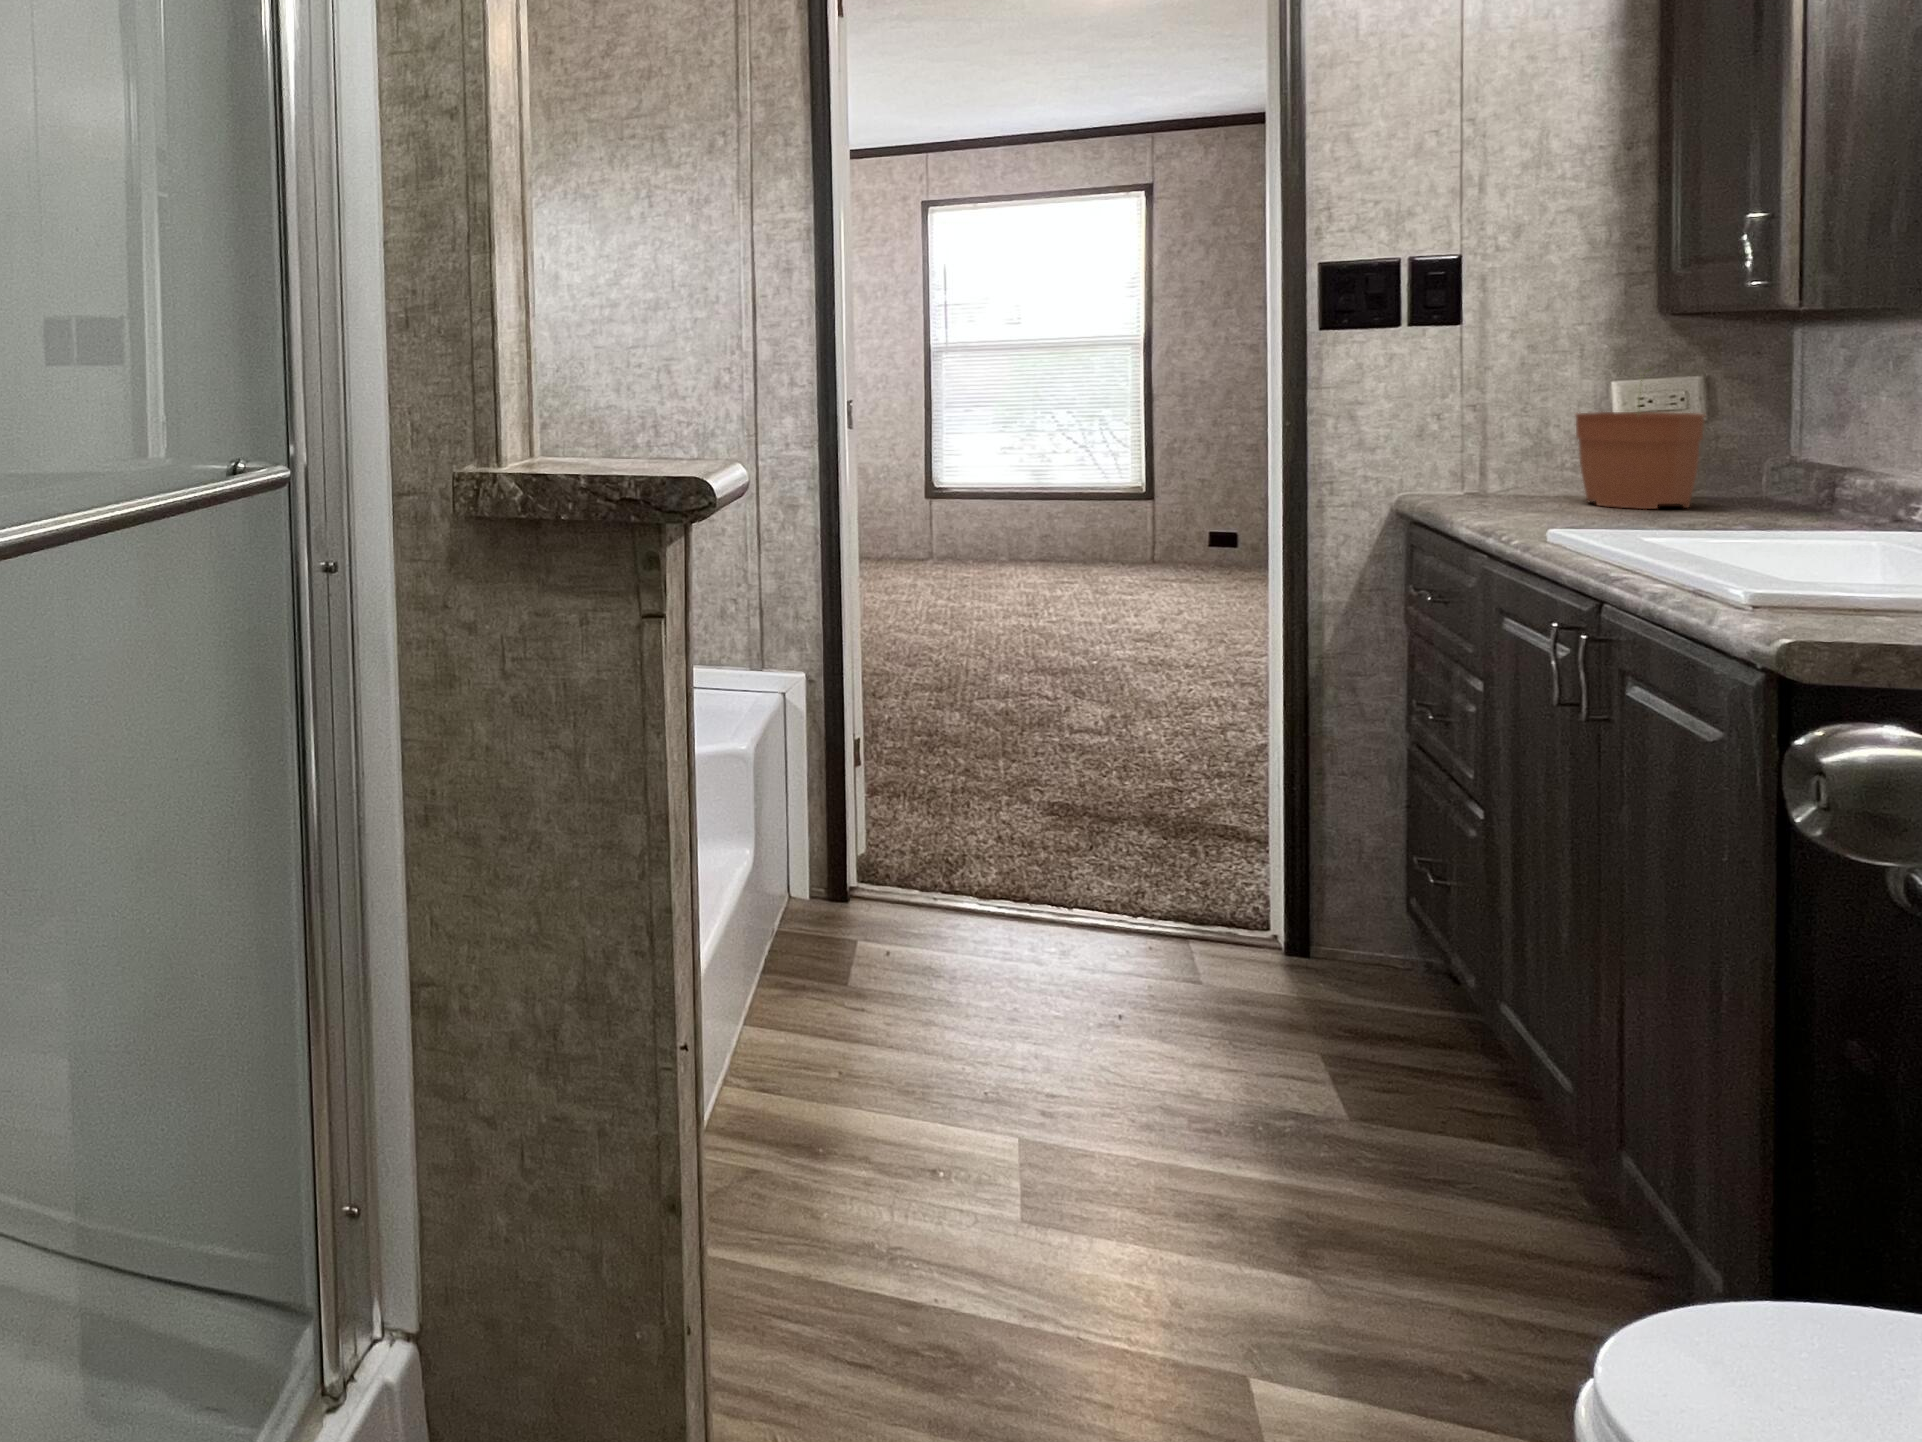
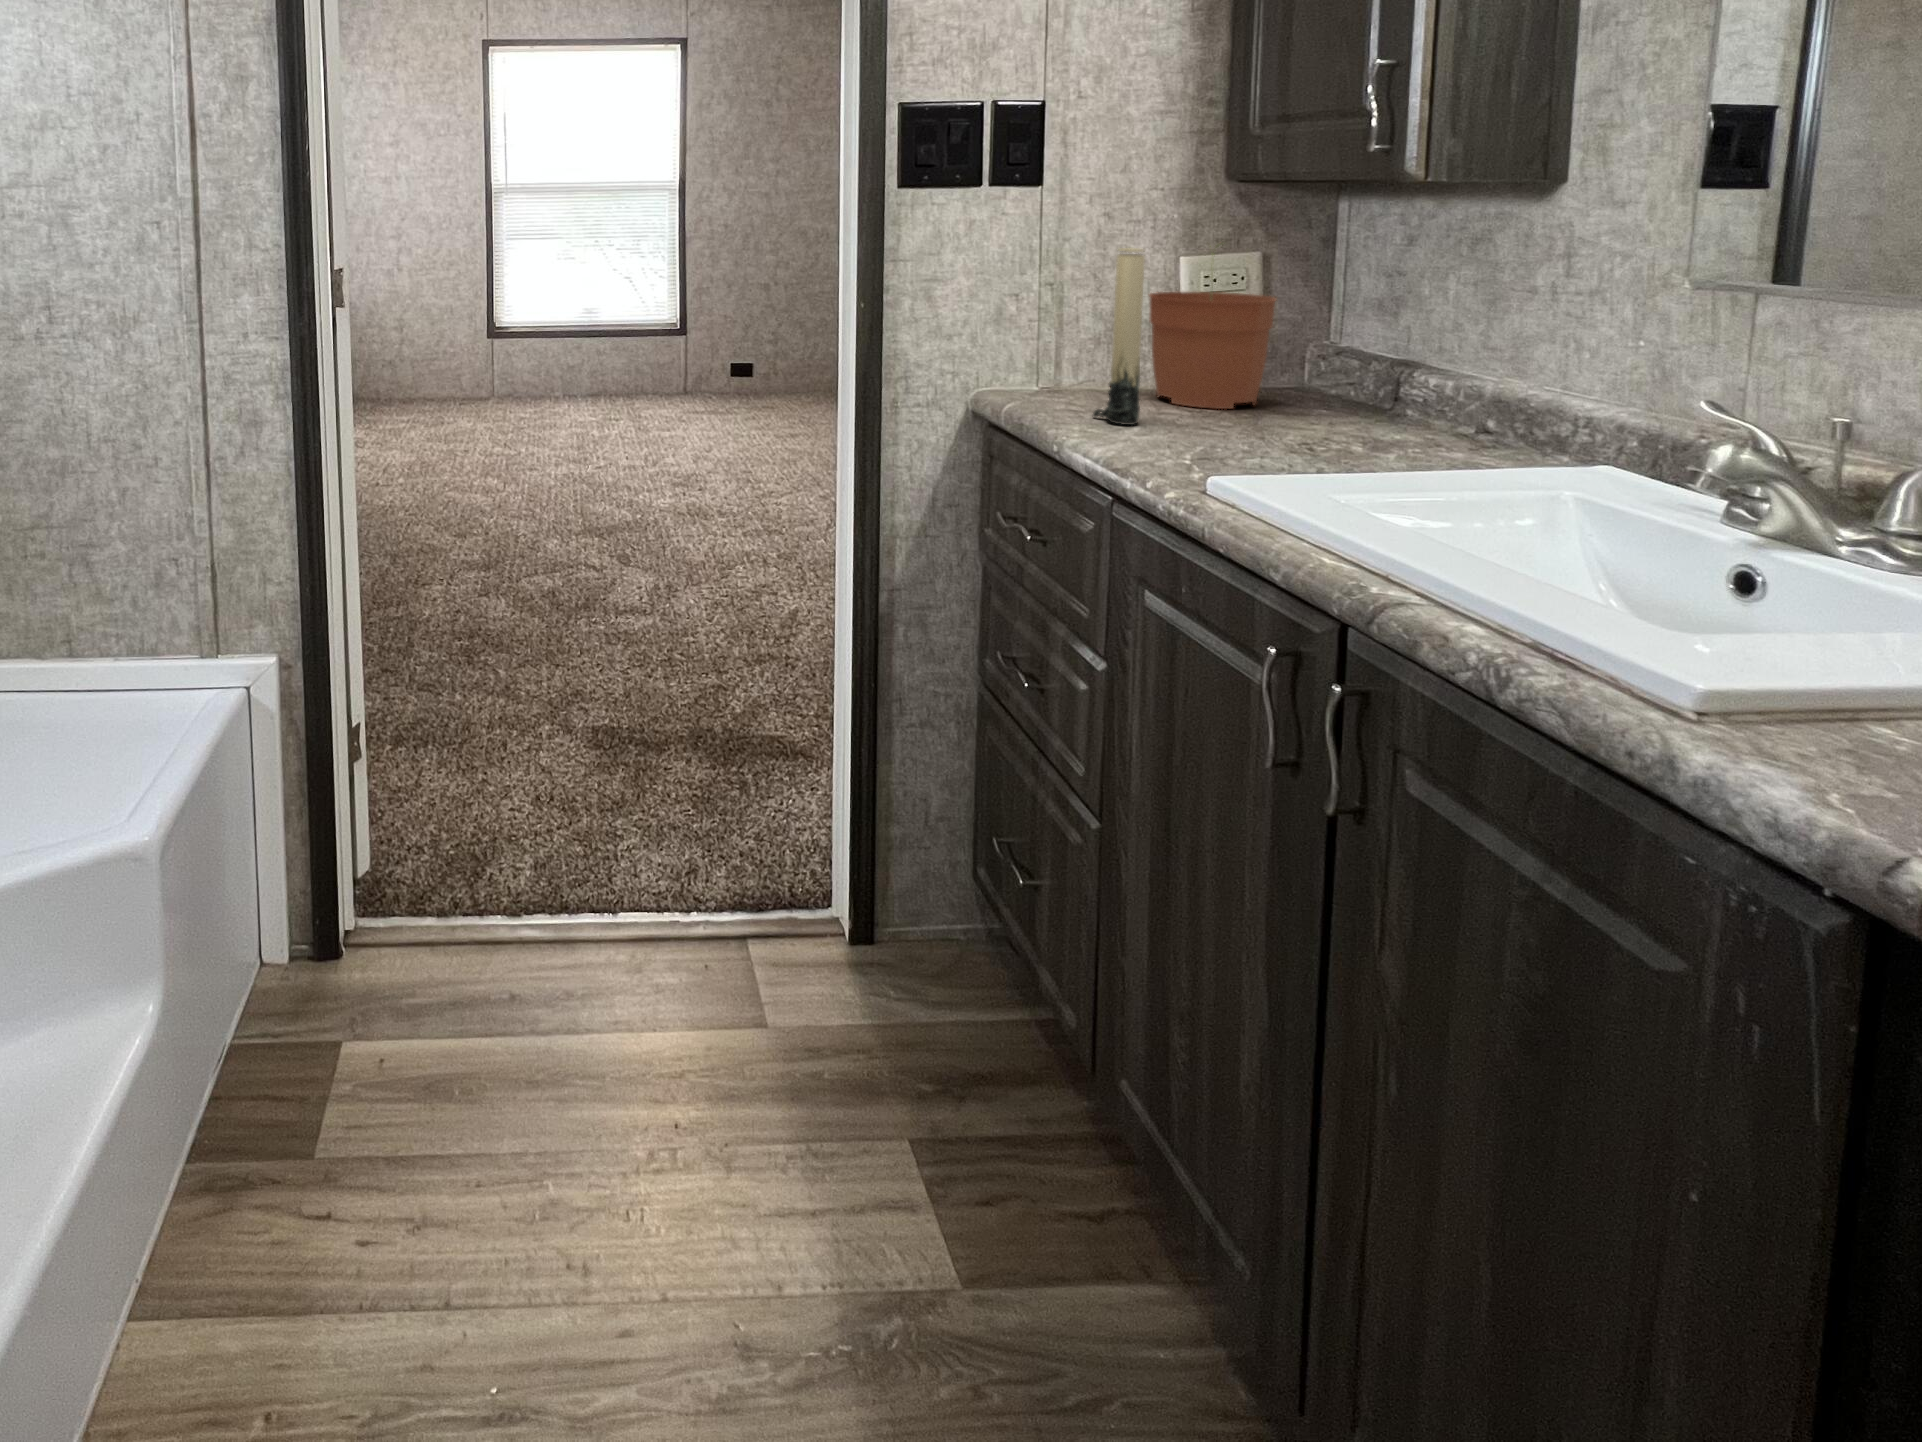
candle: none [1499,371,1541,513] -> present [1093,248,1145,425]

